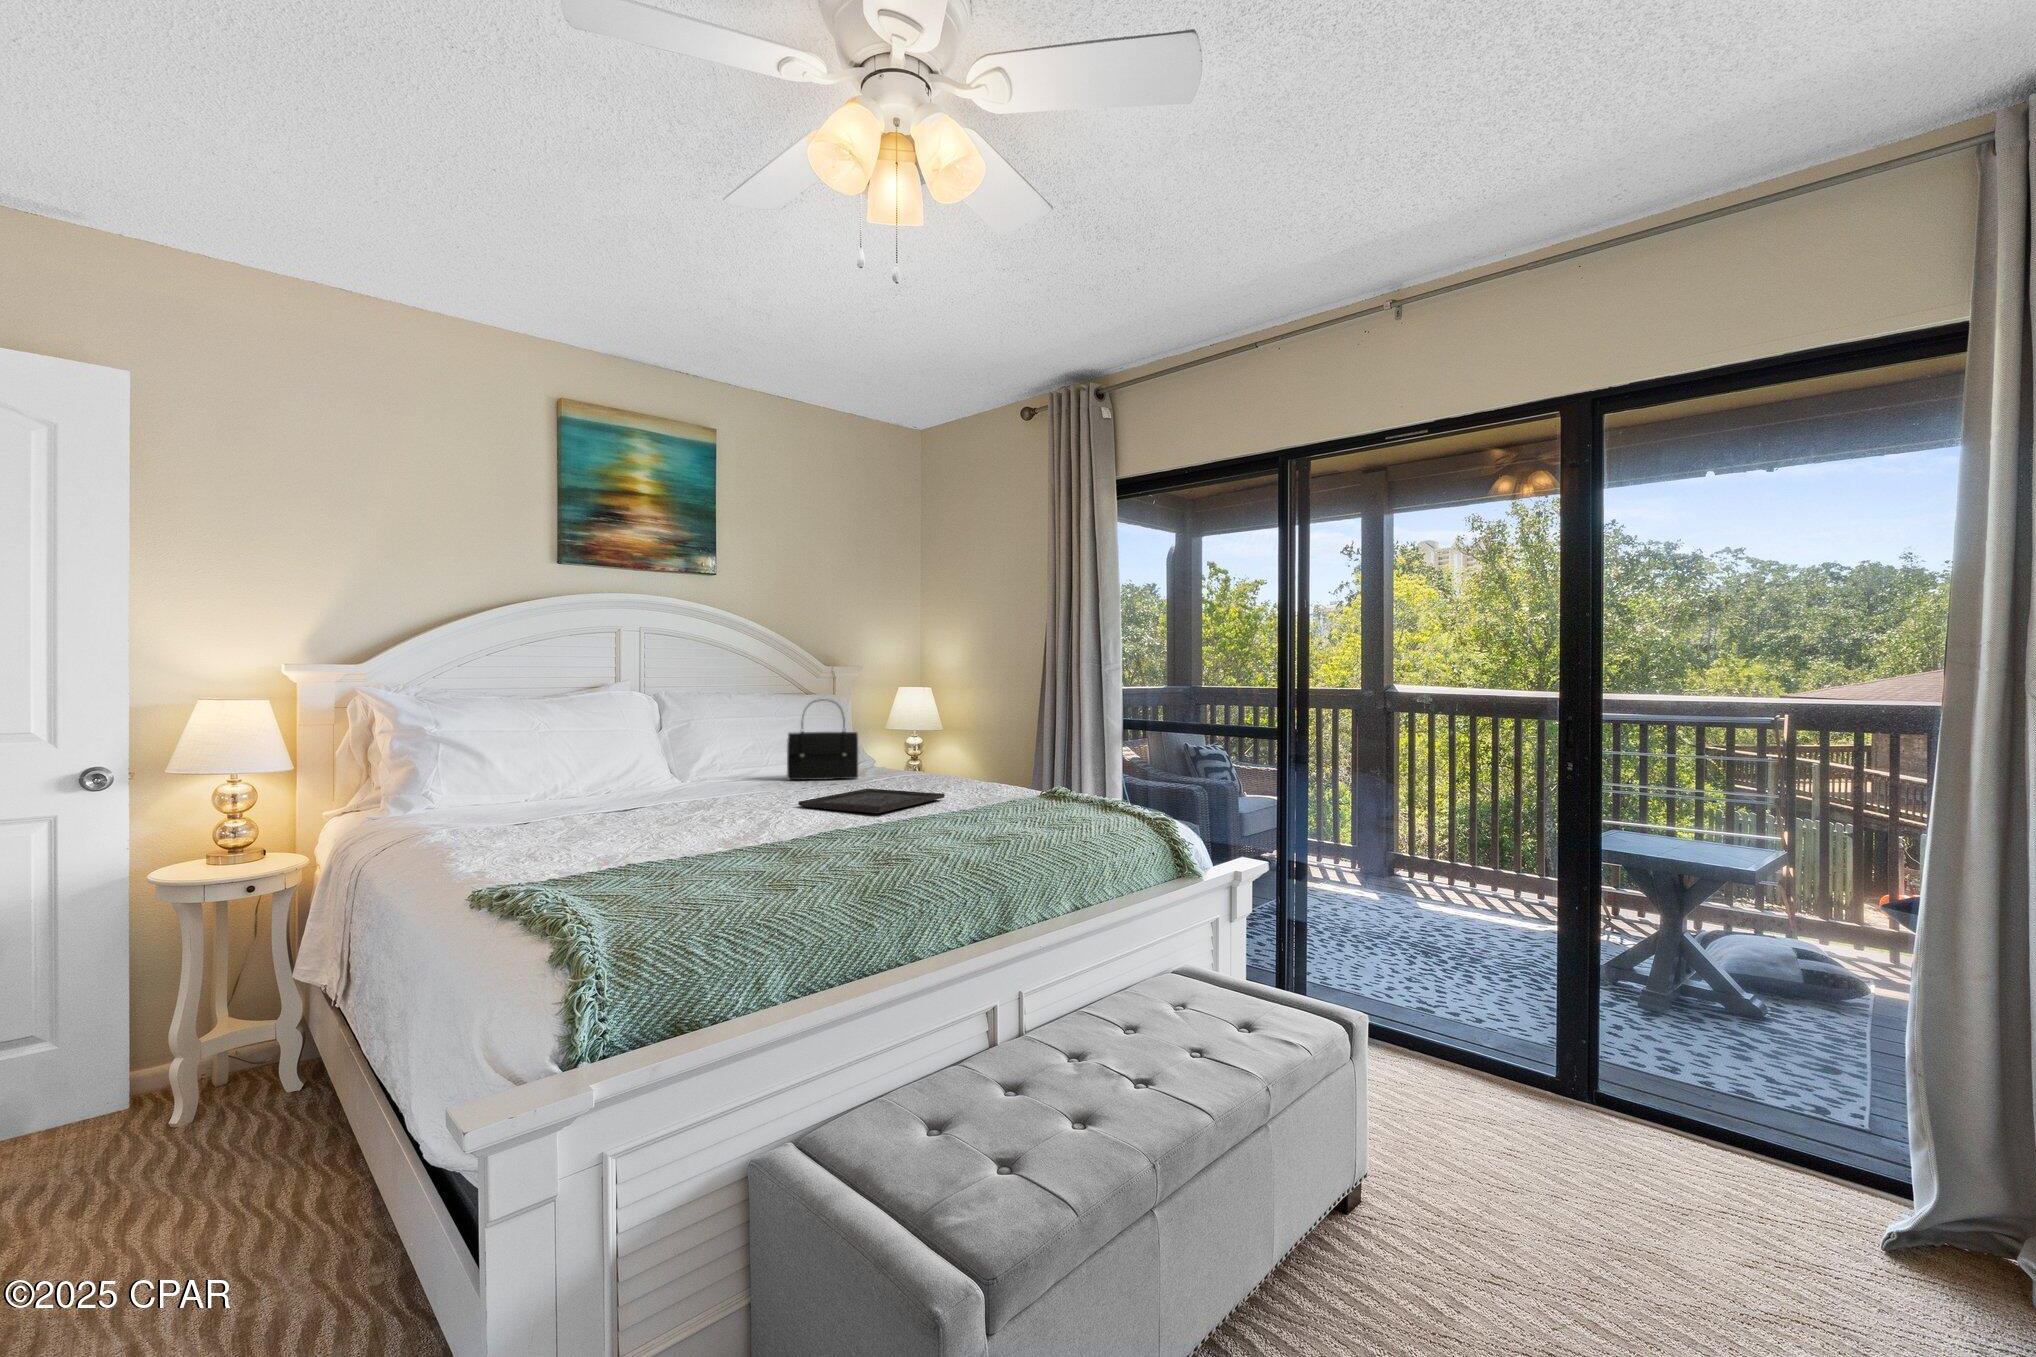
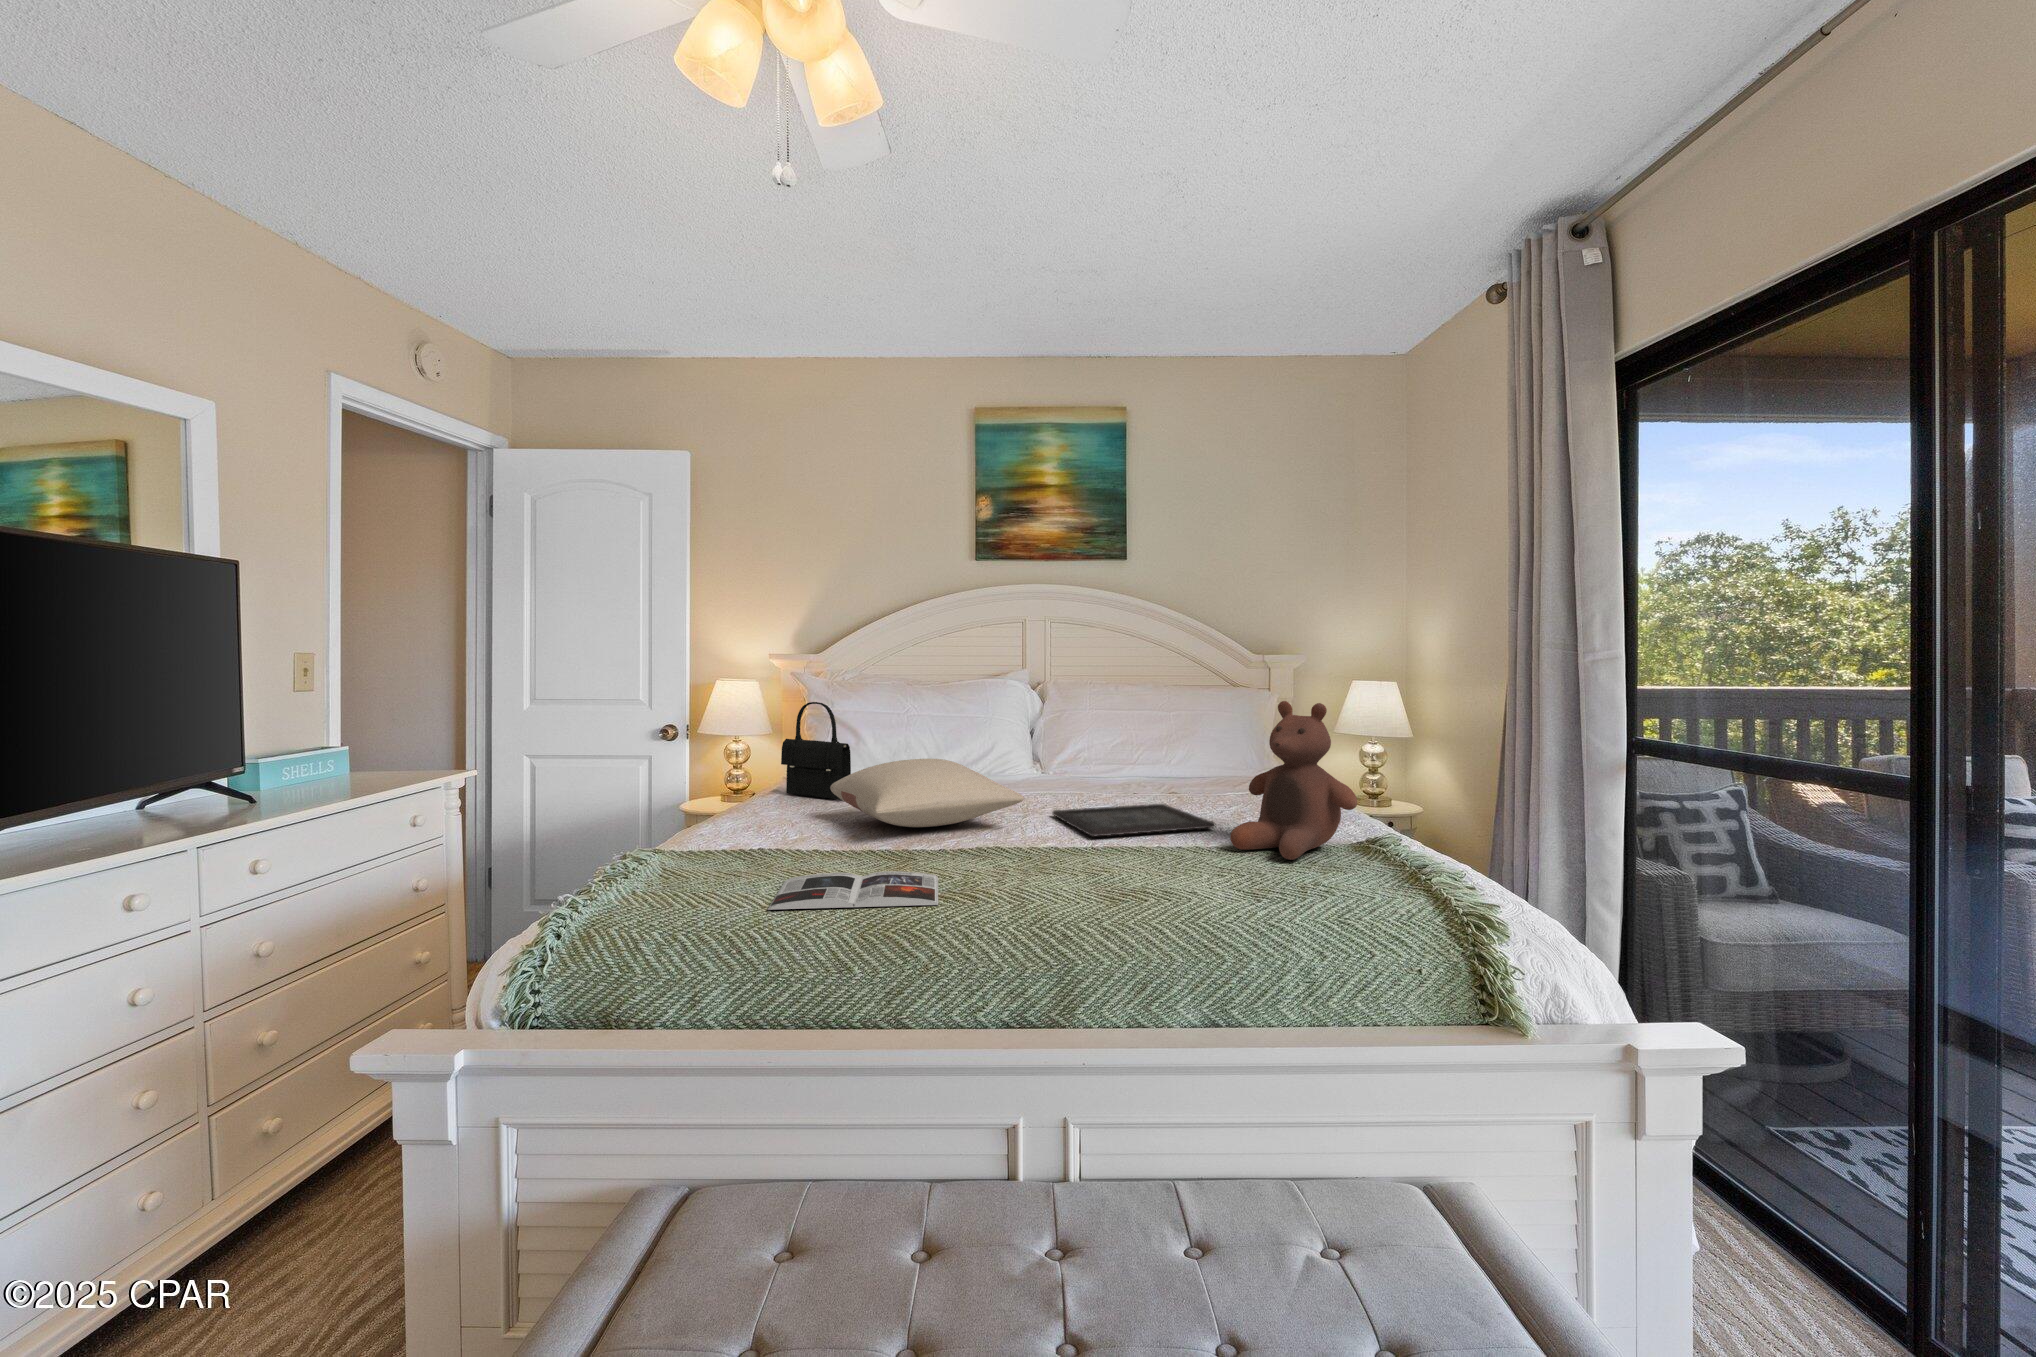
stuffed bear: none [976,692,1066,807] -> present [1230,701,1357,860]
handbag: present [787,699,858,780] -> present [781,702,851,800]
pillow: none [588,760,810,828] -> present [830,759,1024,827]
magazine: none [718,850,899,892] -> present [768,871,938,910]

